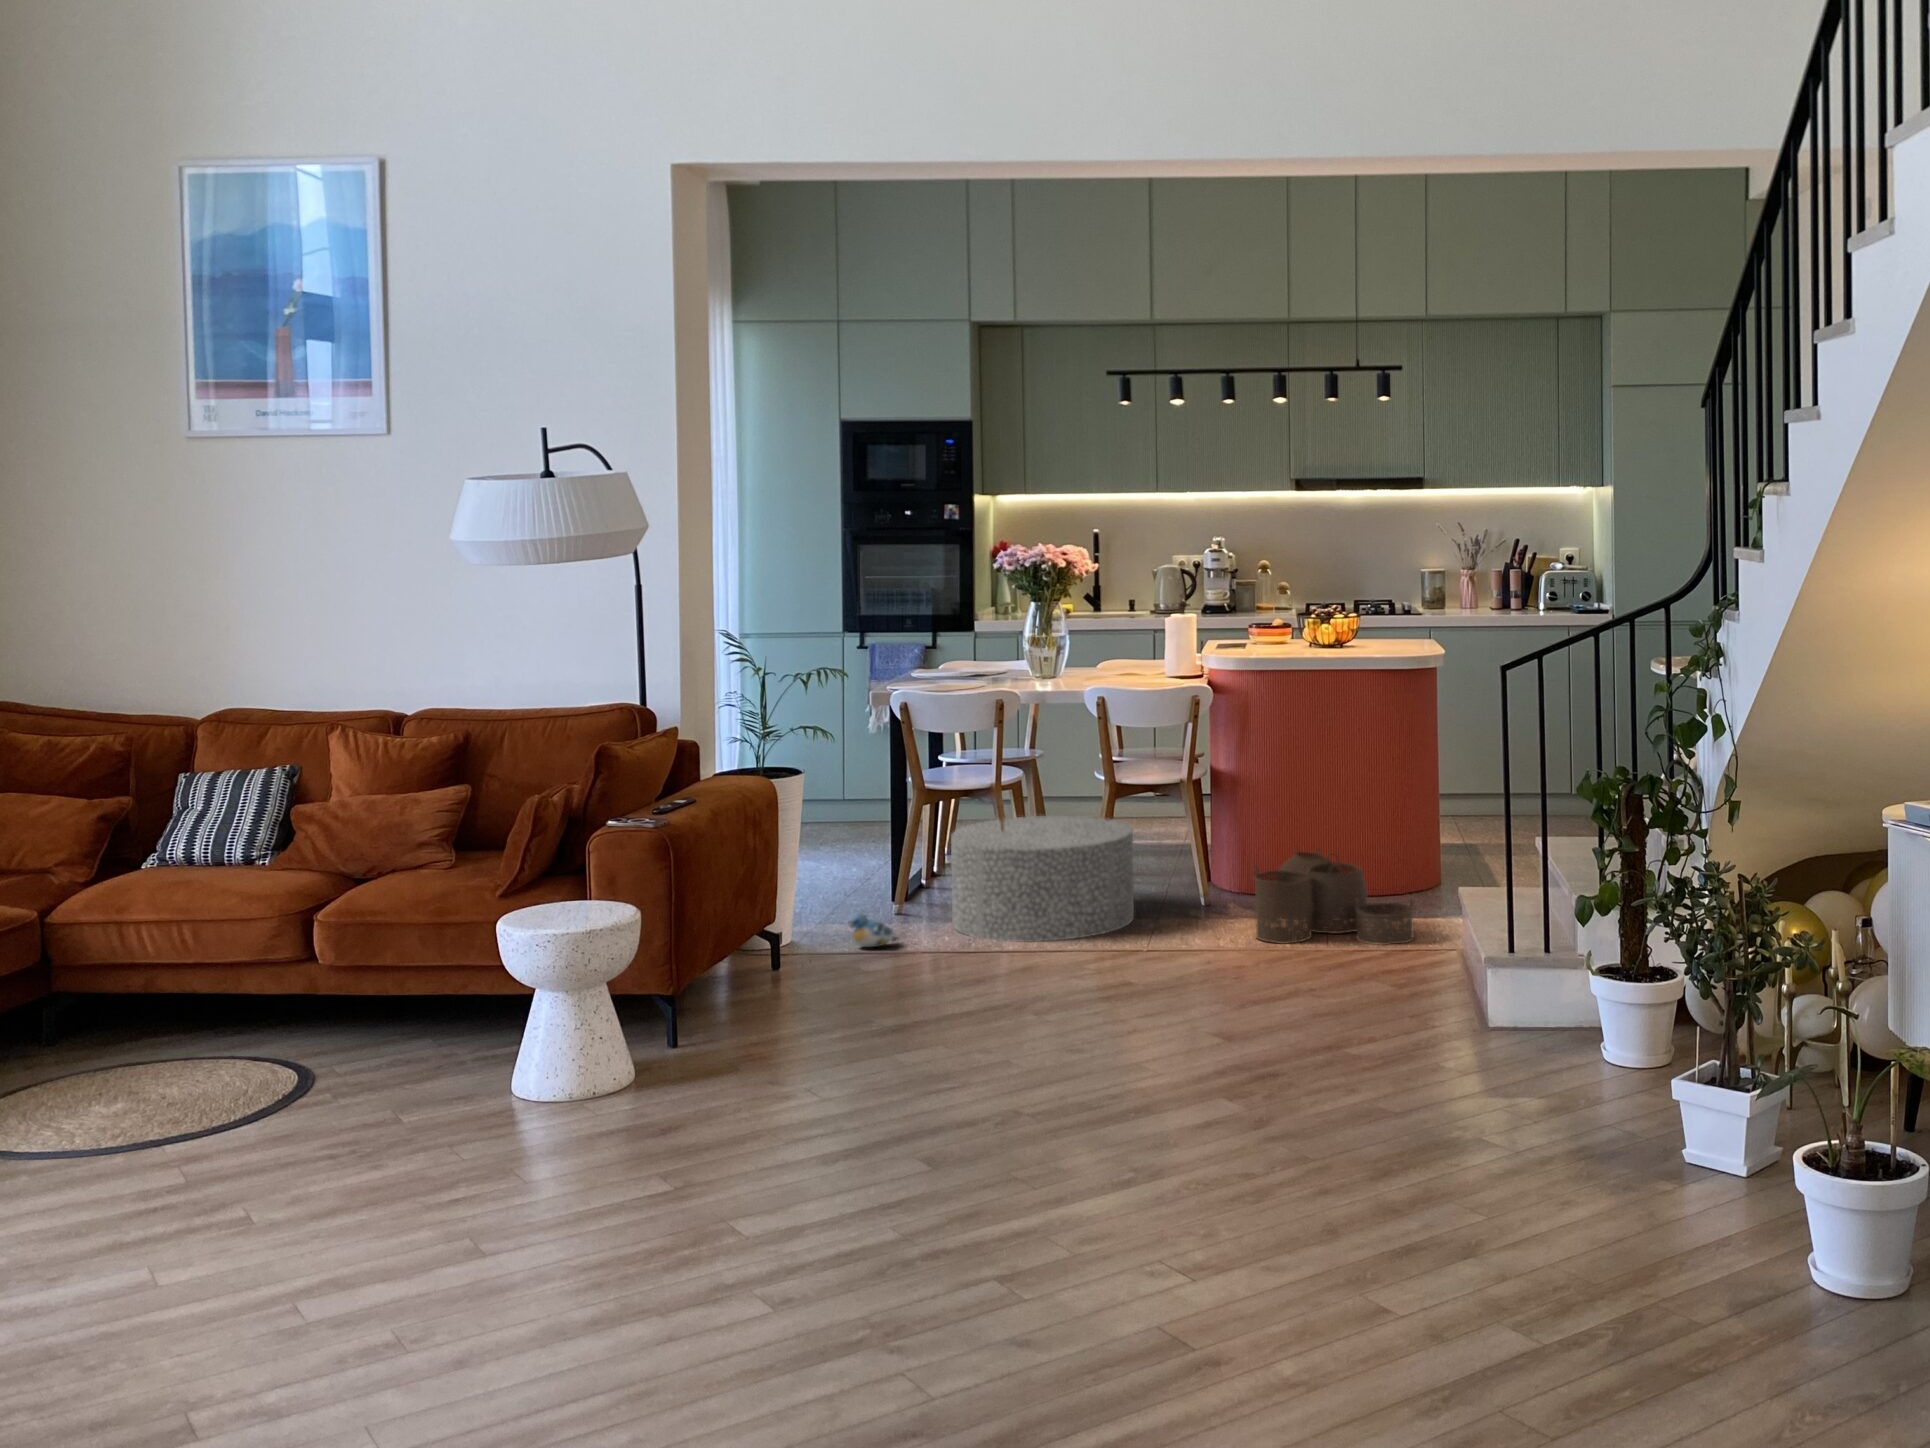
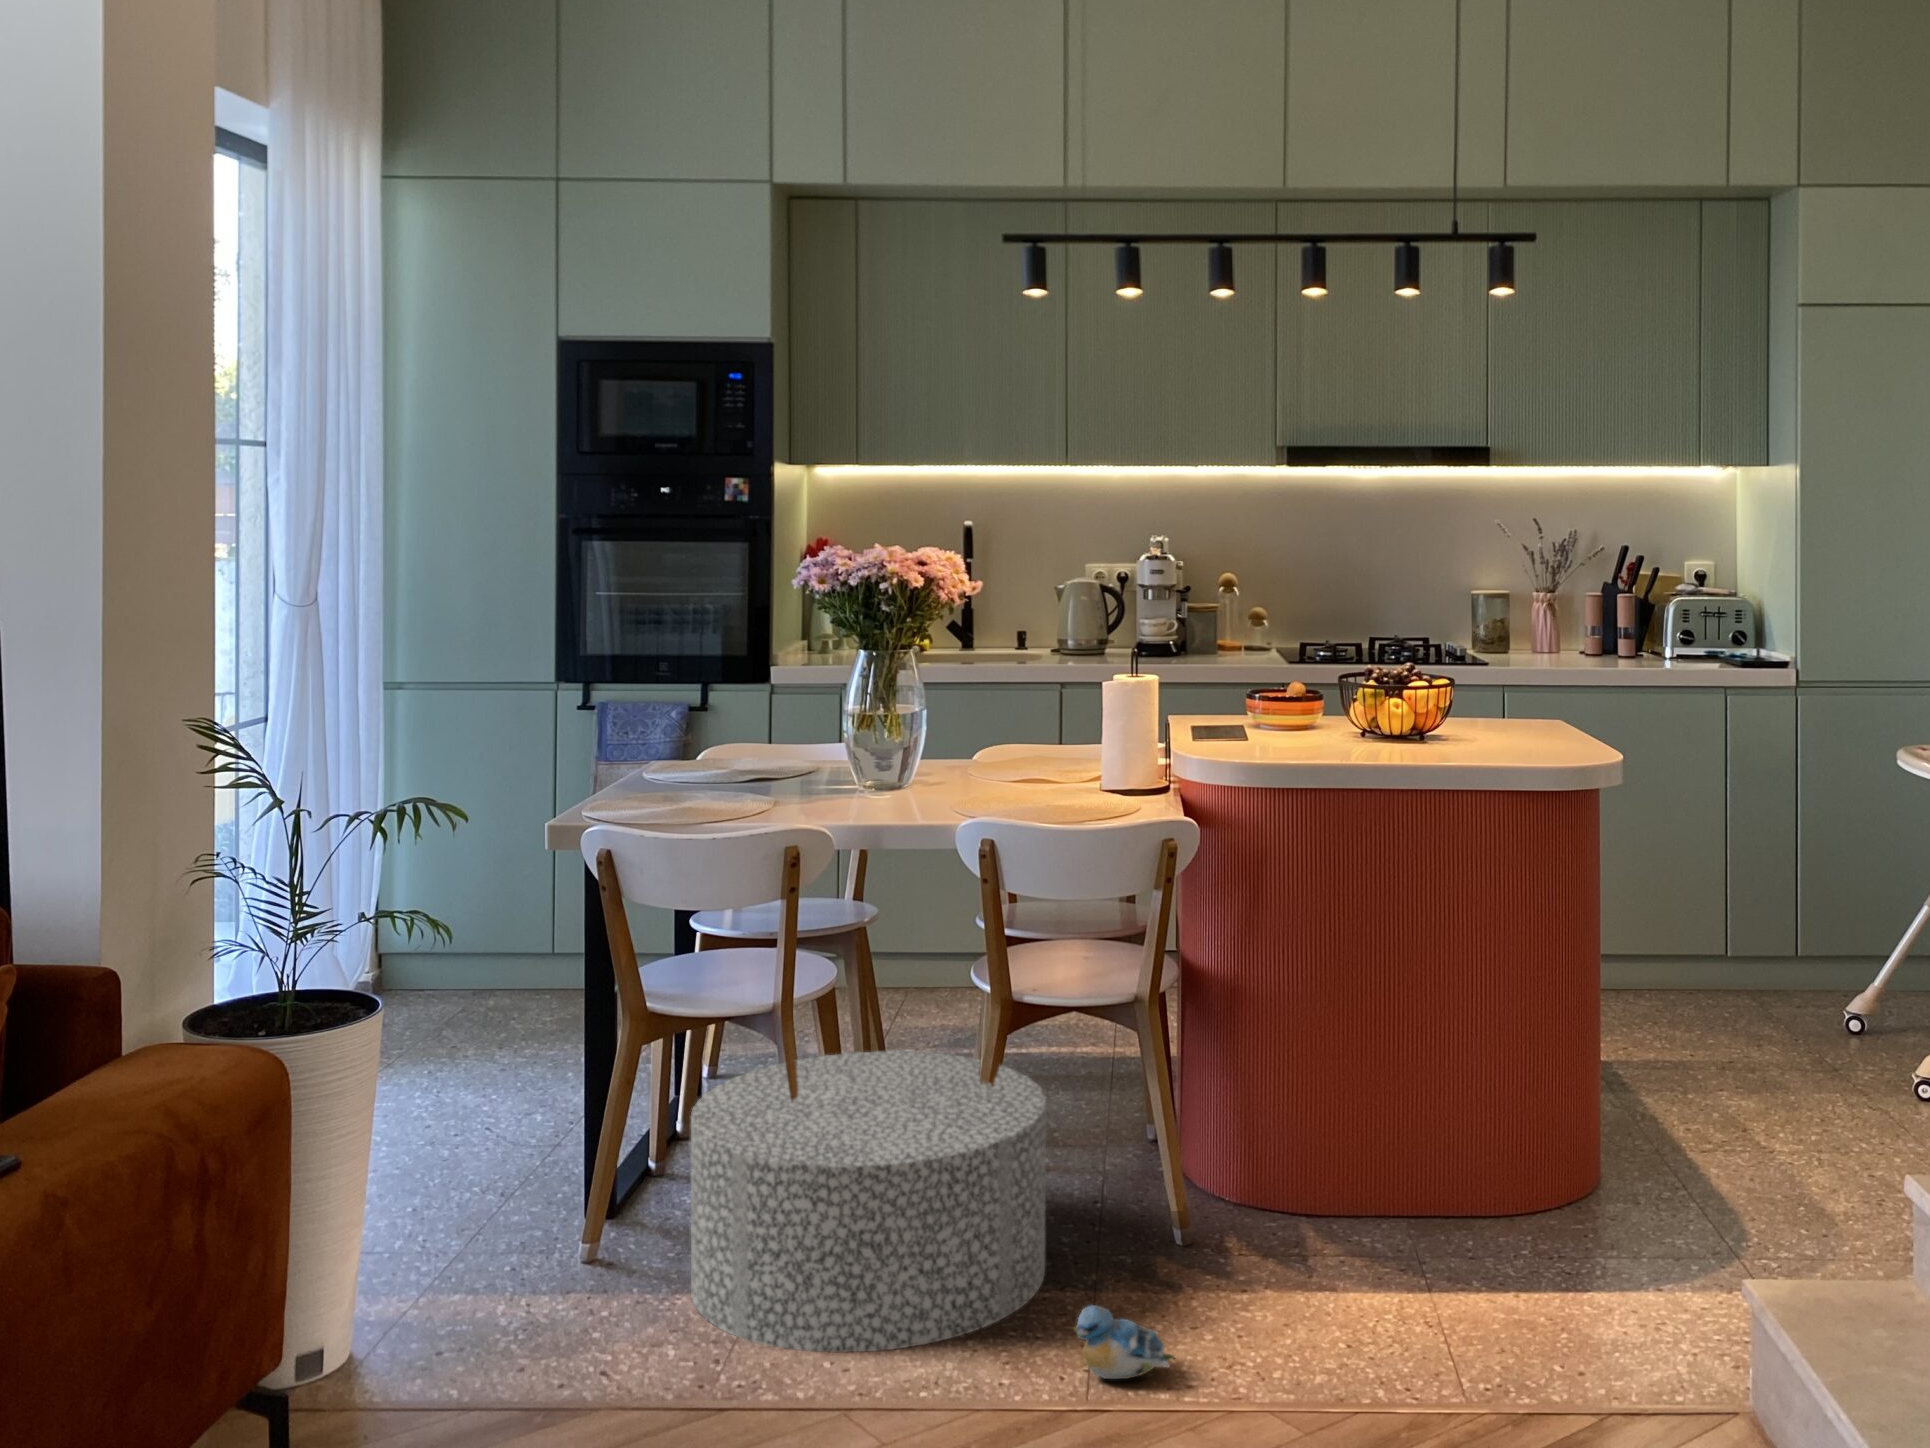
woven basket: present [1254,850,1414,945] -> none [1293,1131,1623,1382]
plush toy: present [849,913,897,947] -> present [1074,1305,1175,1379]

